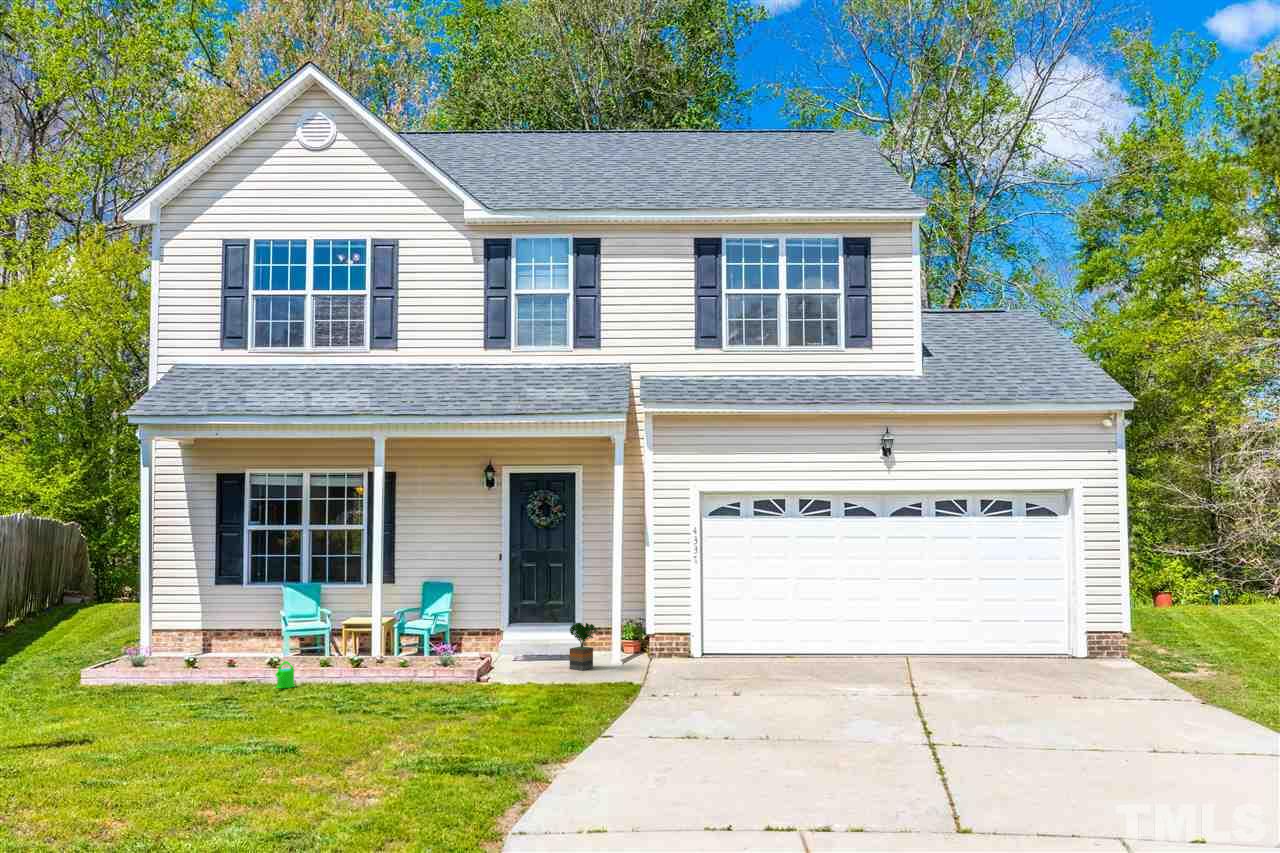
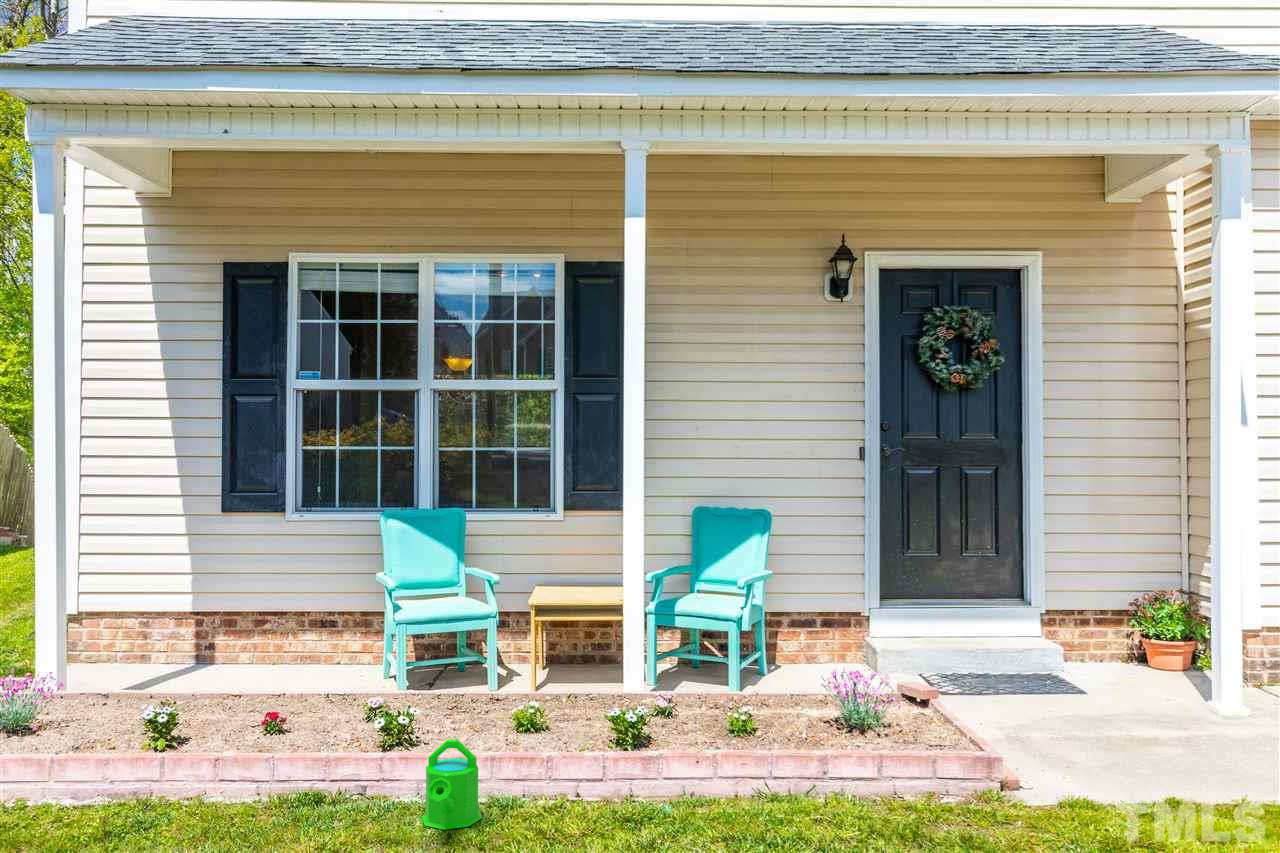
potted tree: present [570,623,597,671] -> none [1122,606,1211,732]

